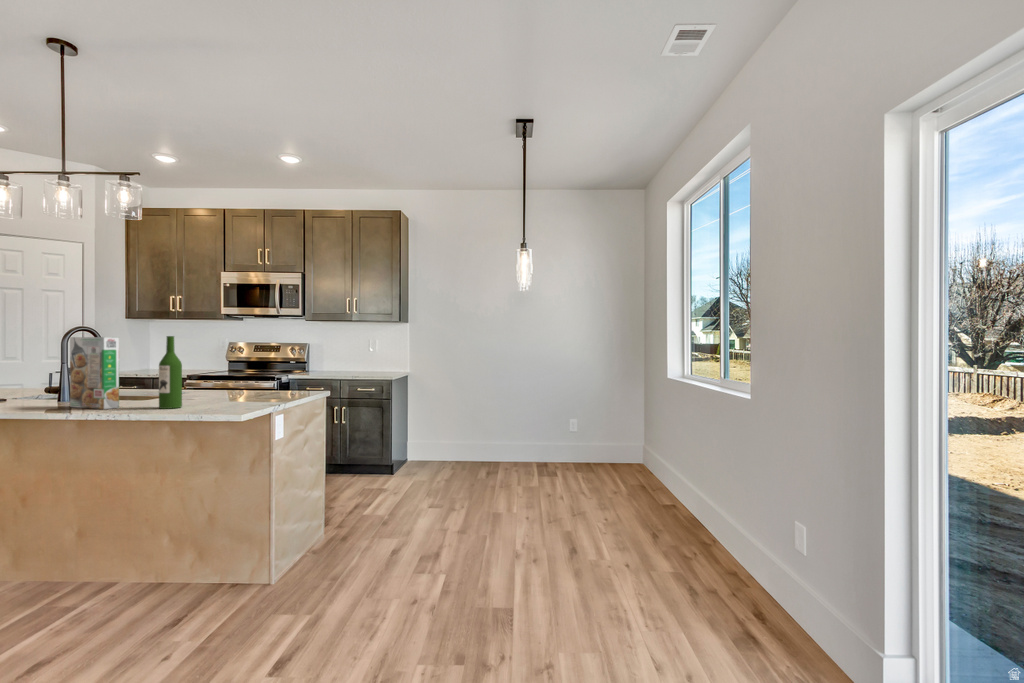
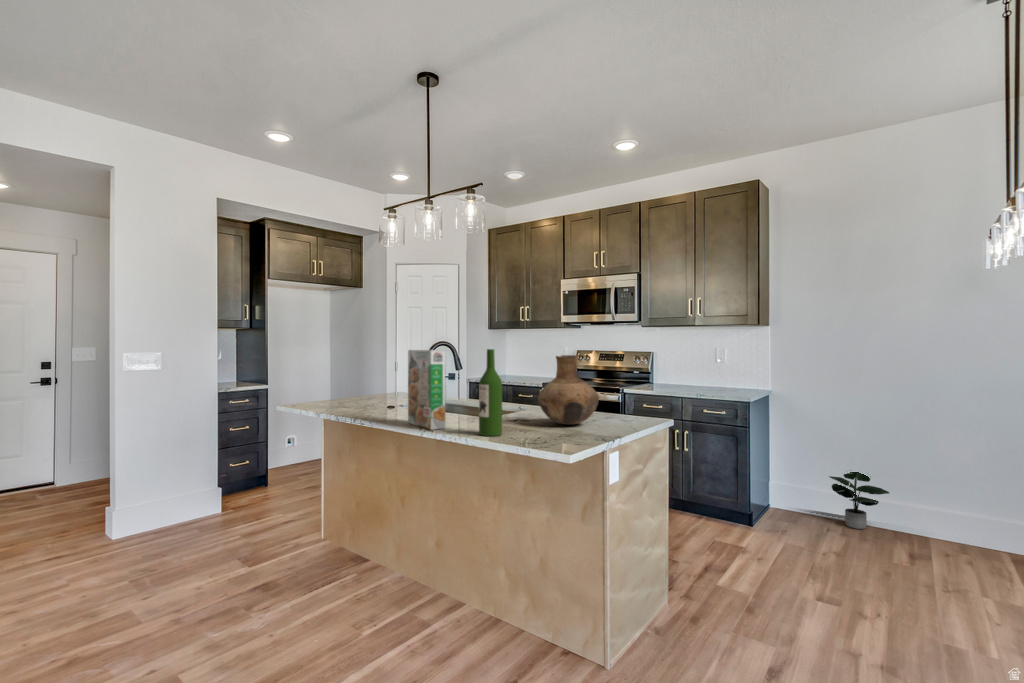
vase: none [212,342,268,399] -> present [538,355,599,425]
potted plant: none [446,427,483,468] -> present [829,472,890,529]

